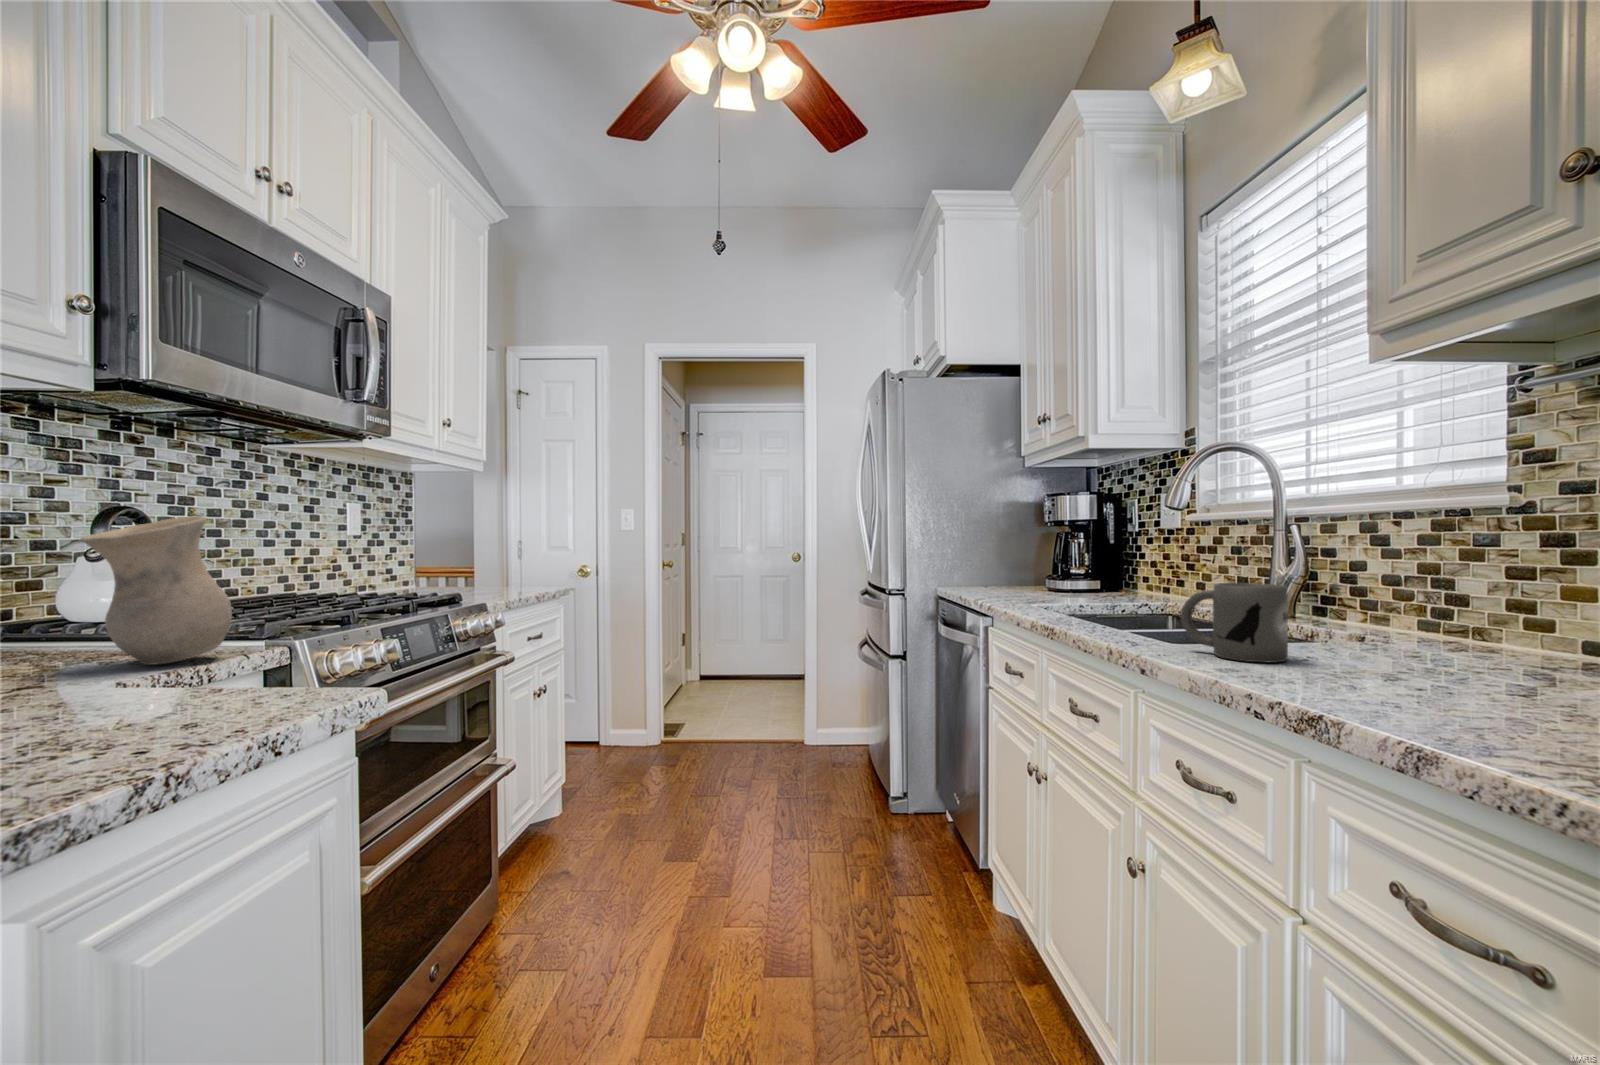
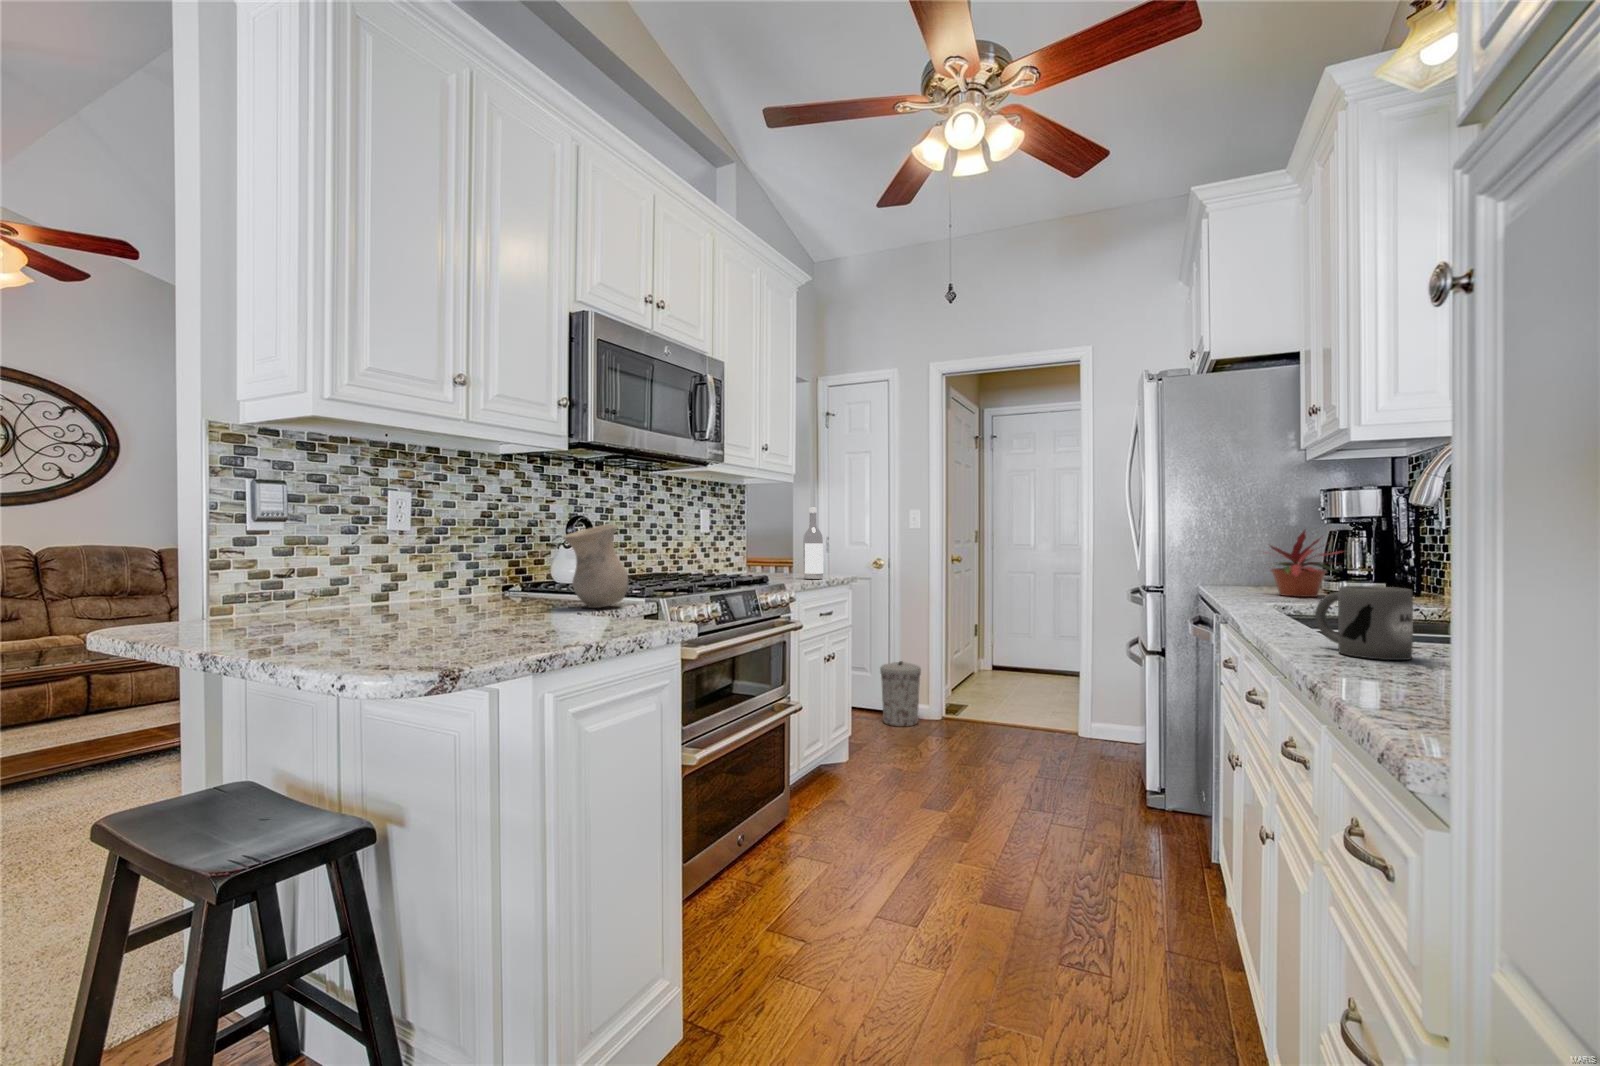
wine bottle: none [507,501,535,594] -> present [803,508,823,579]
potted plant: none [998,526,1083,593] -> present [1270,531,1339,597]
trash can: none [590,682,638,759] -> present [880,661,921,727]

